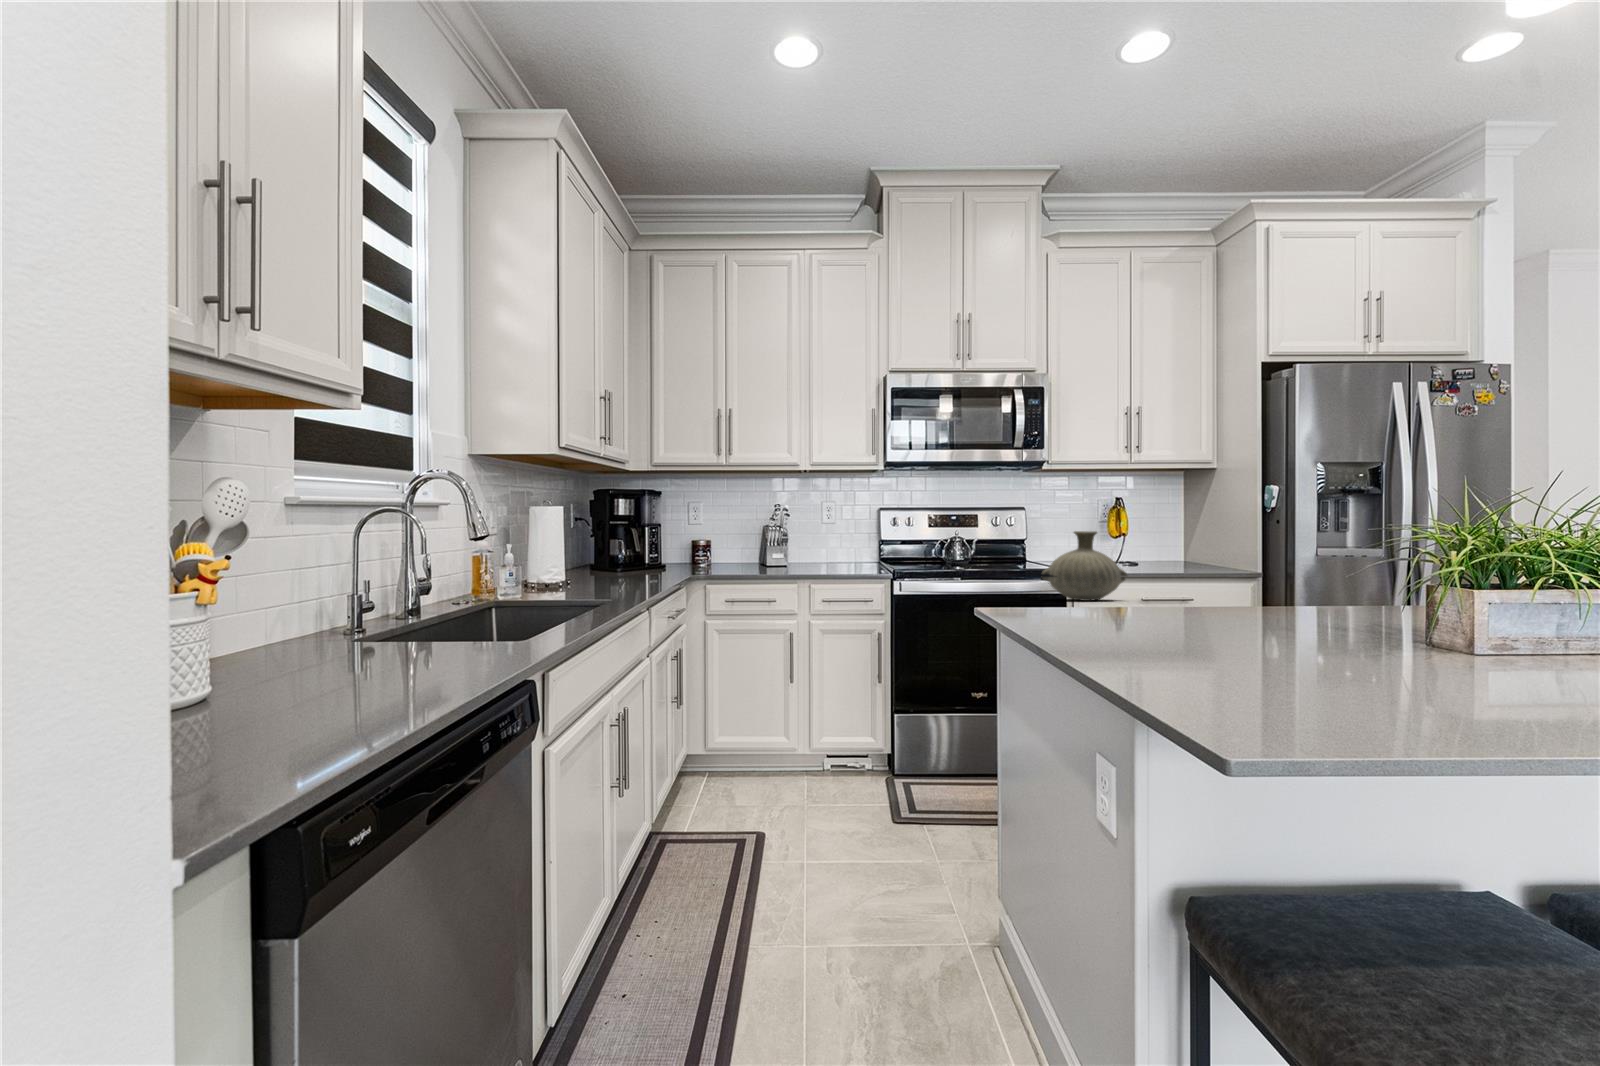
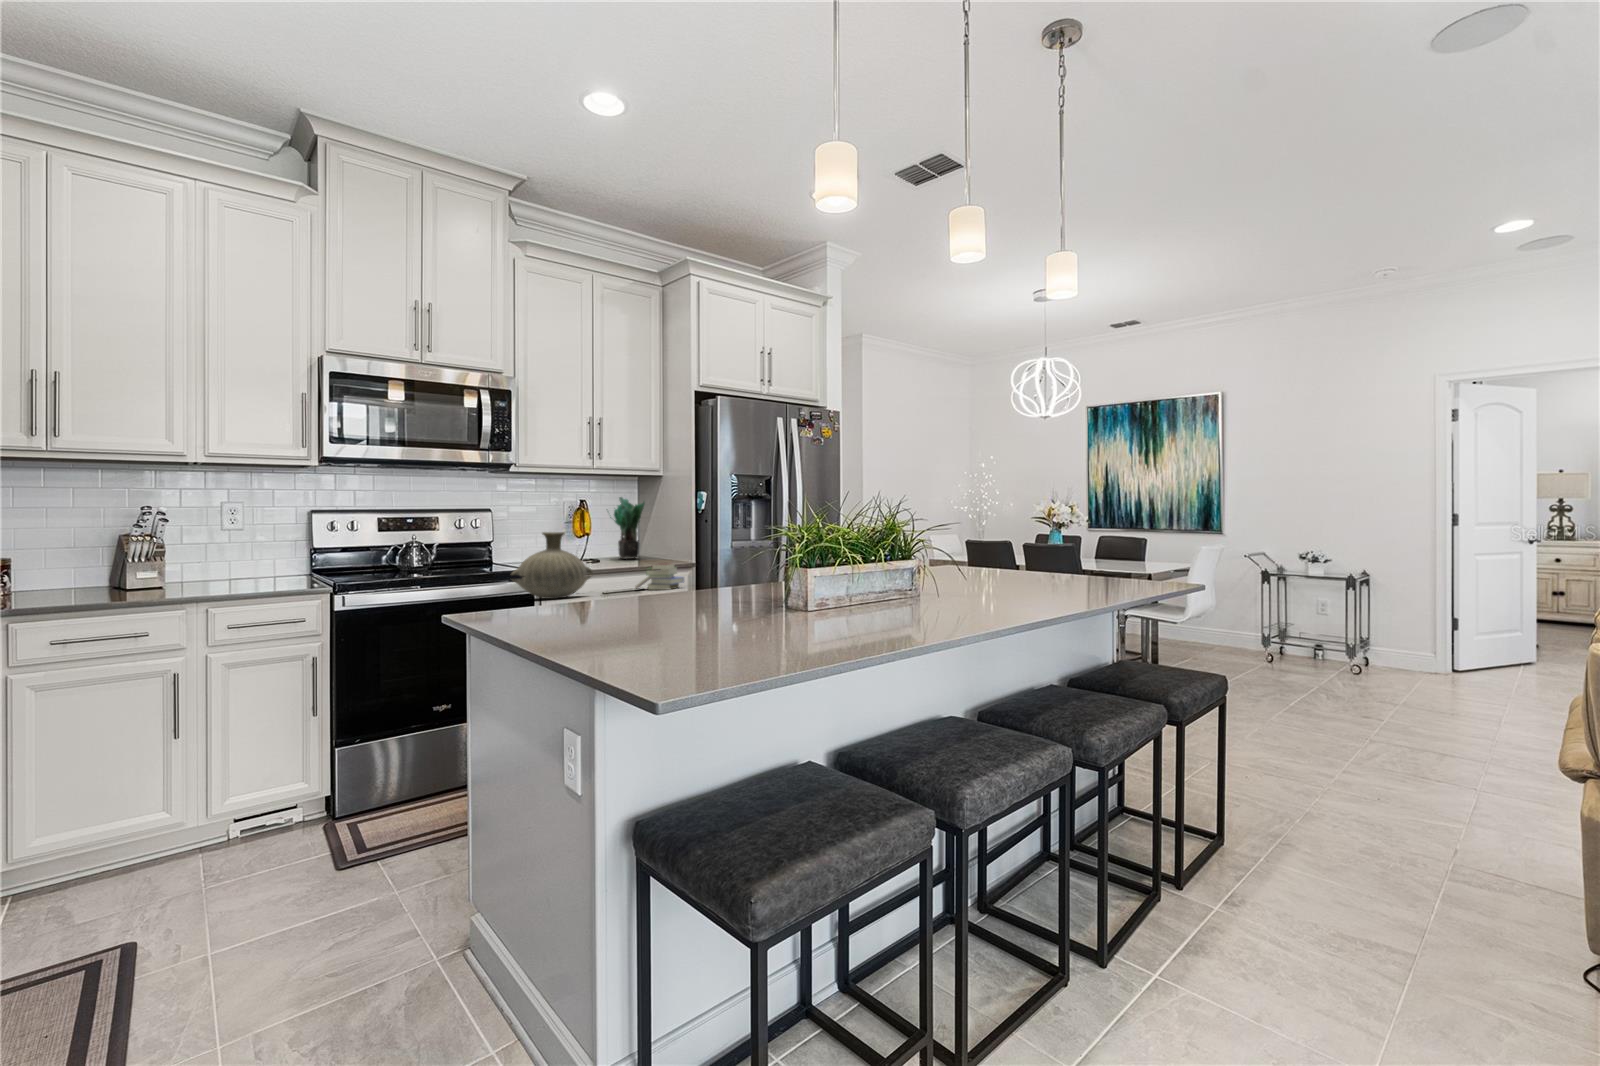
potted plant: none [1147,491,1194,562] -> present [610,497,645,559]
book: none [1176,569,1241,601] -> present [635,563,684,590]

